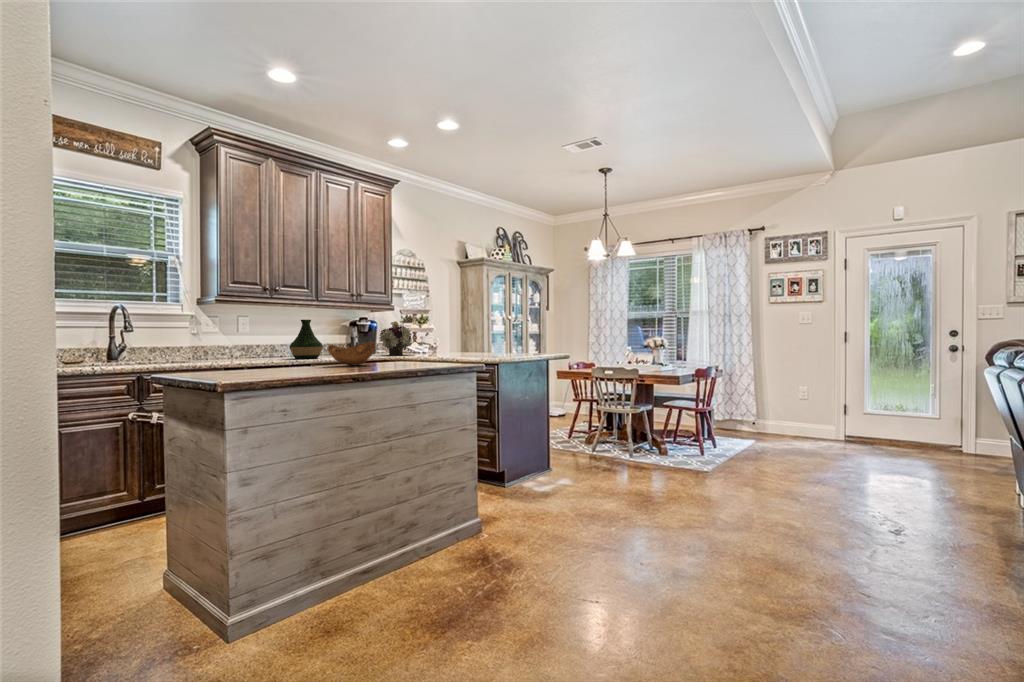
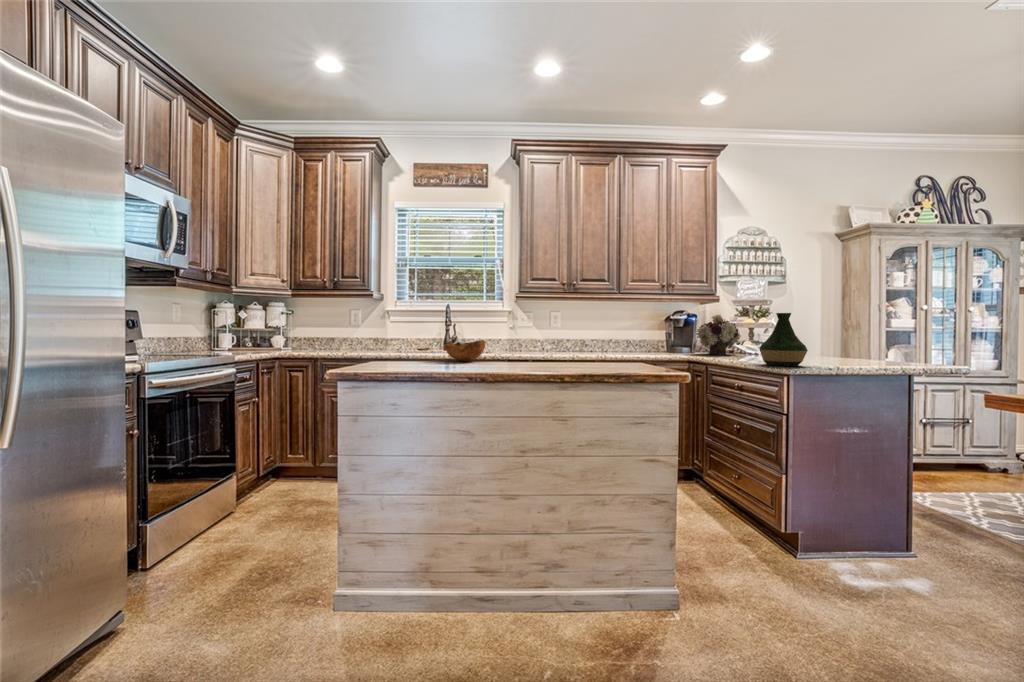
vase: present [289,320,323,359] -> present [759,313,808,366]
wooden bowl: present [328,342,375,365] -> present [444,340,485,362]

